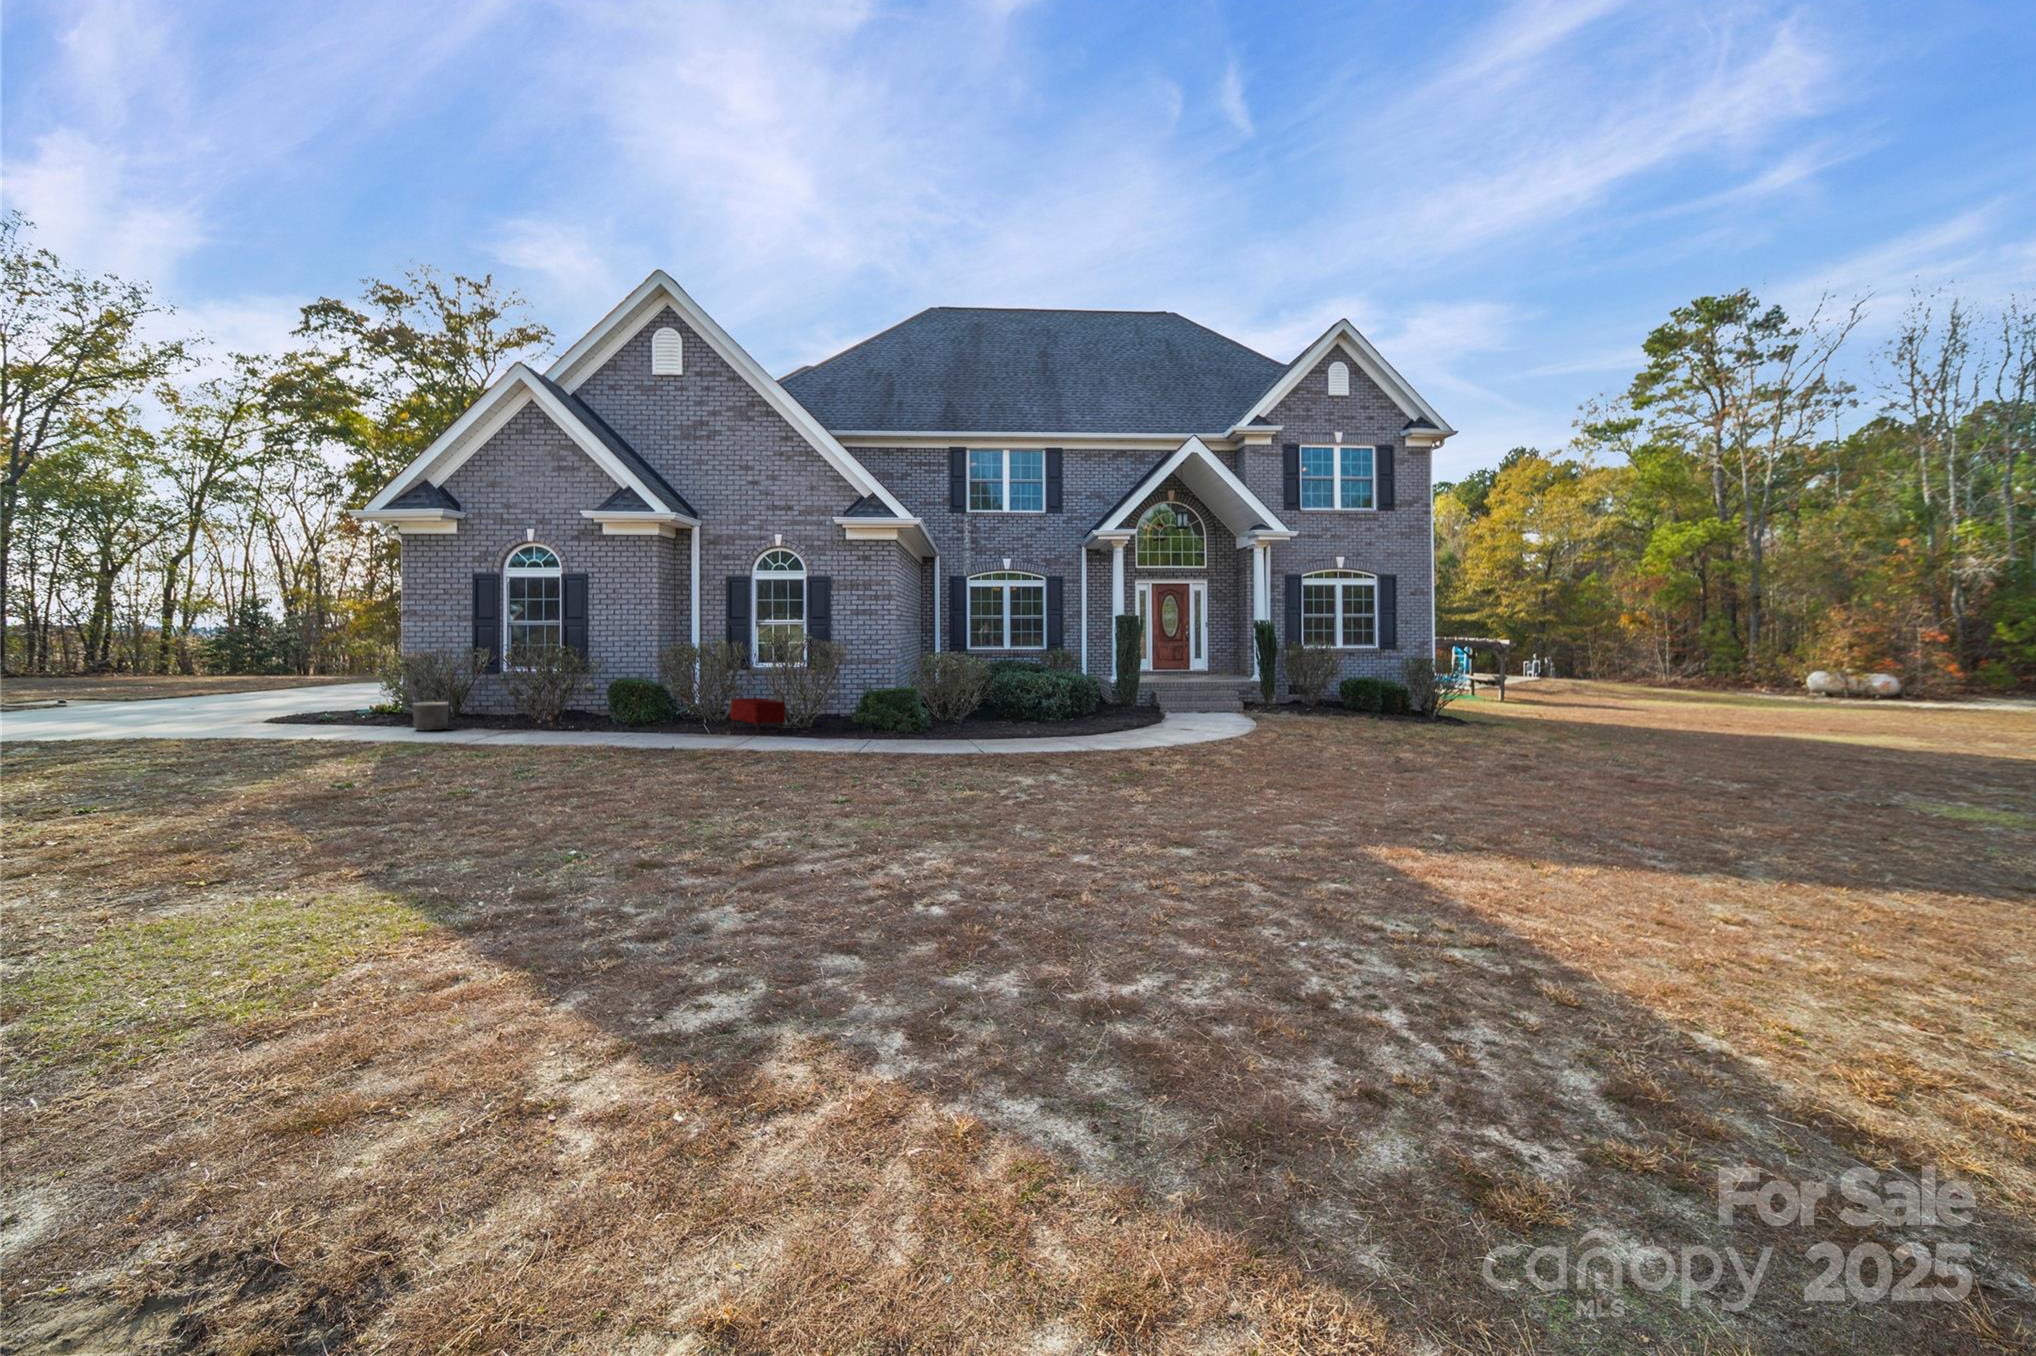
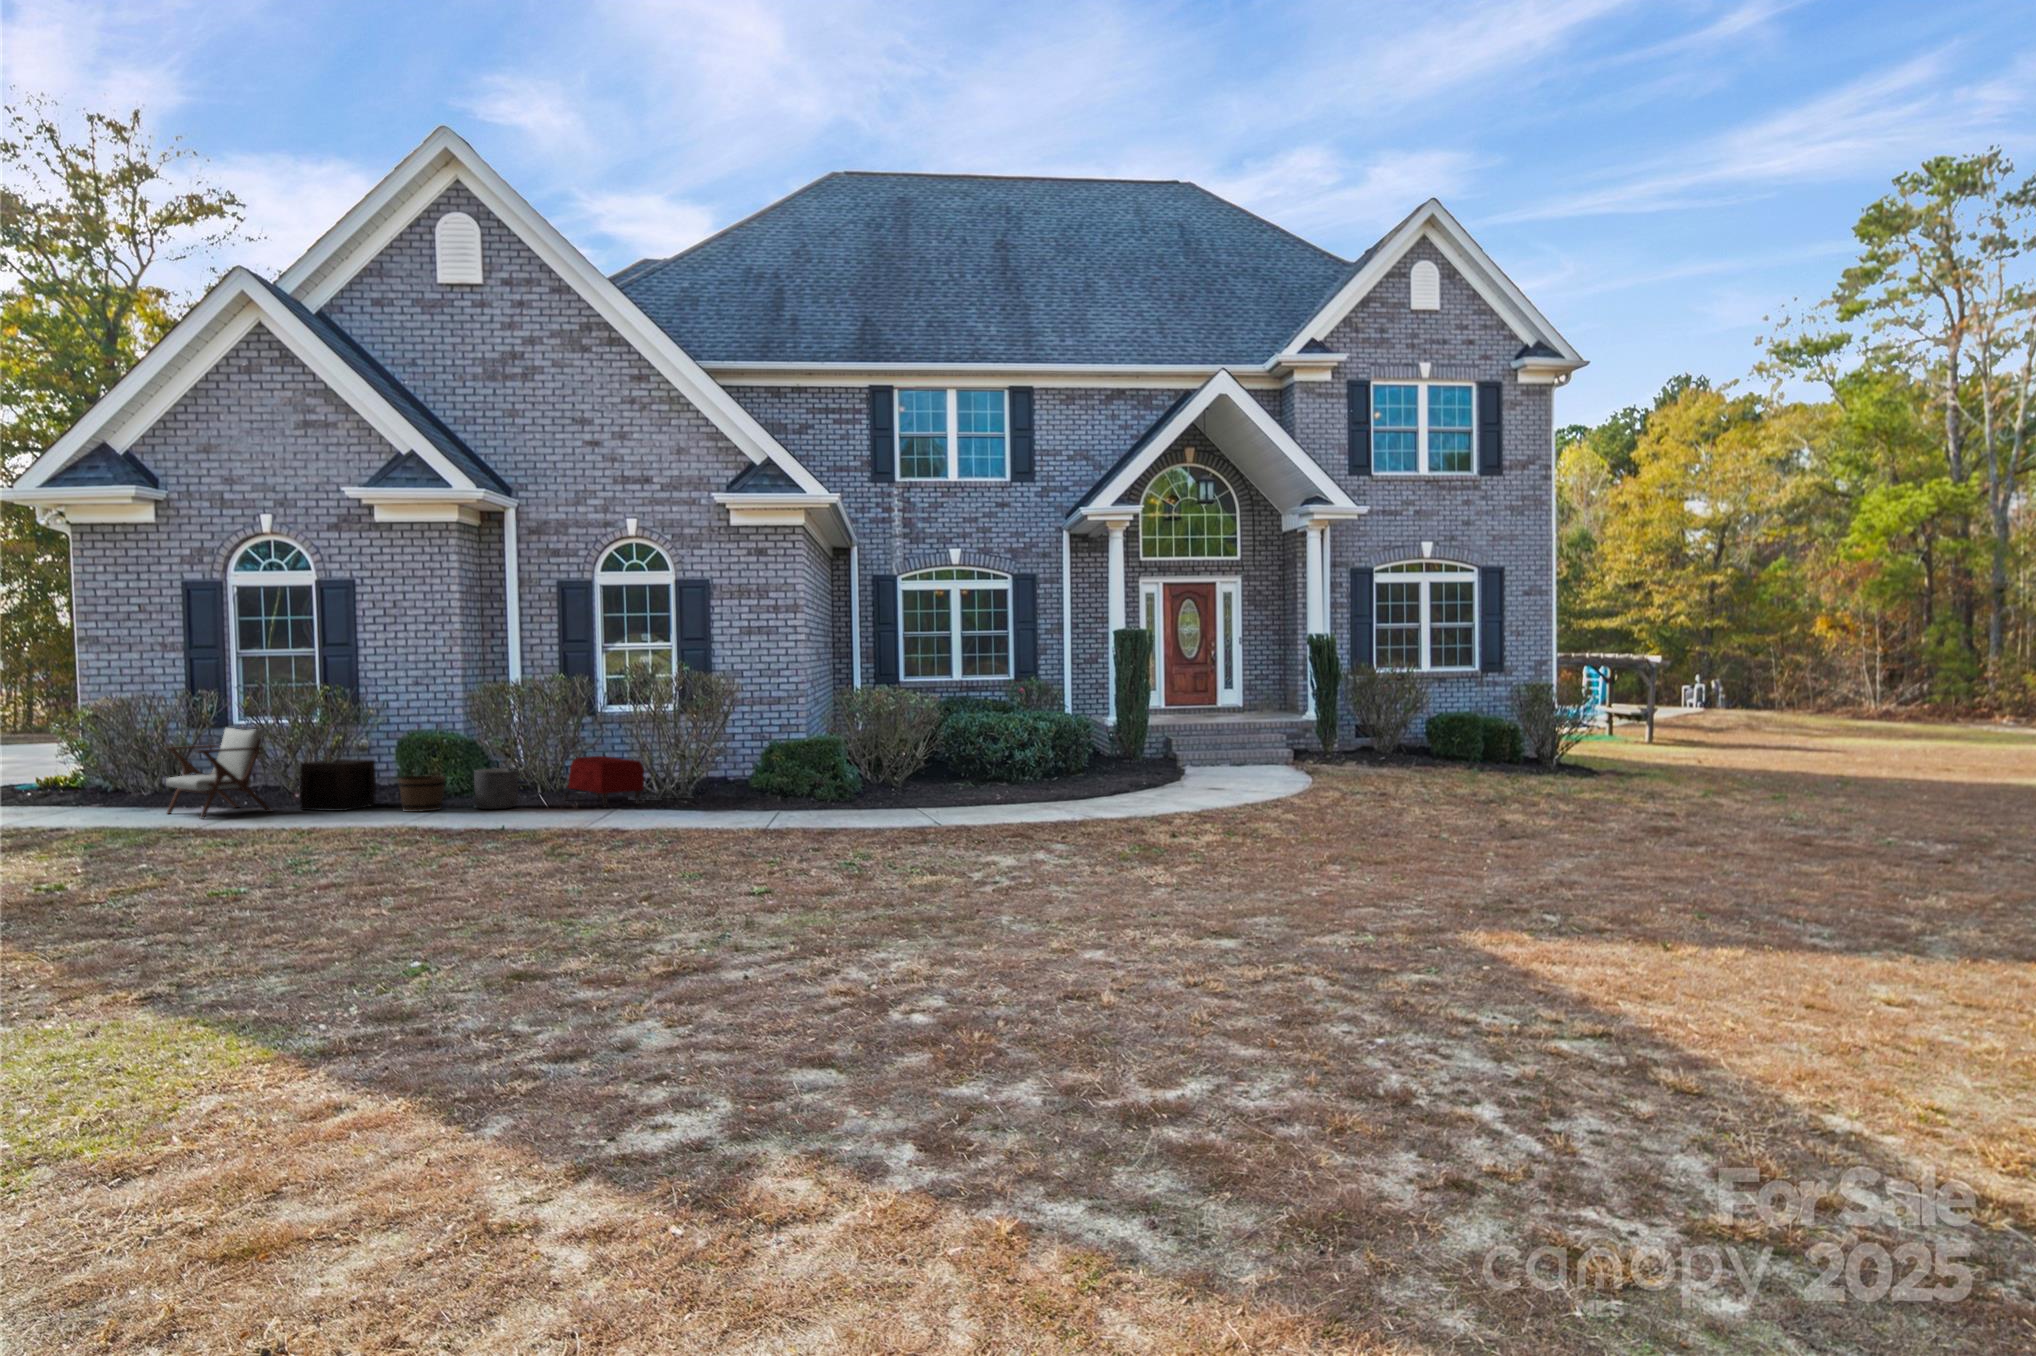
lounge chair: none [463,674,536,736] -> present [164,728,272,818]
wooden crate: none [554,697,605,732] -> present [300,759,376,811]
planter: present [412,702,448,731] -> present [474,768,519,809]
bucket: none [619,705,651,734] -> present [399,771,445,812]

